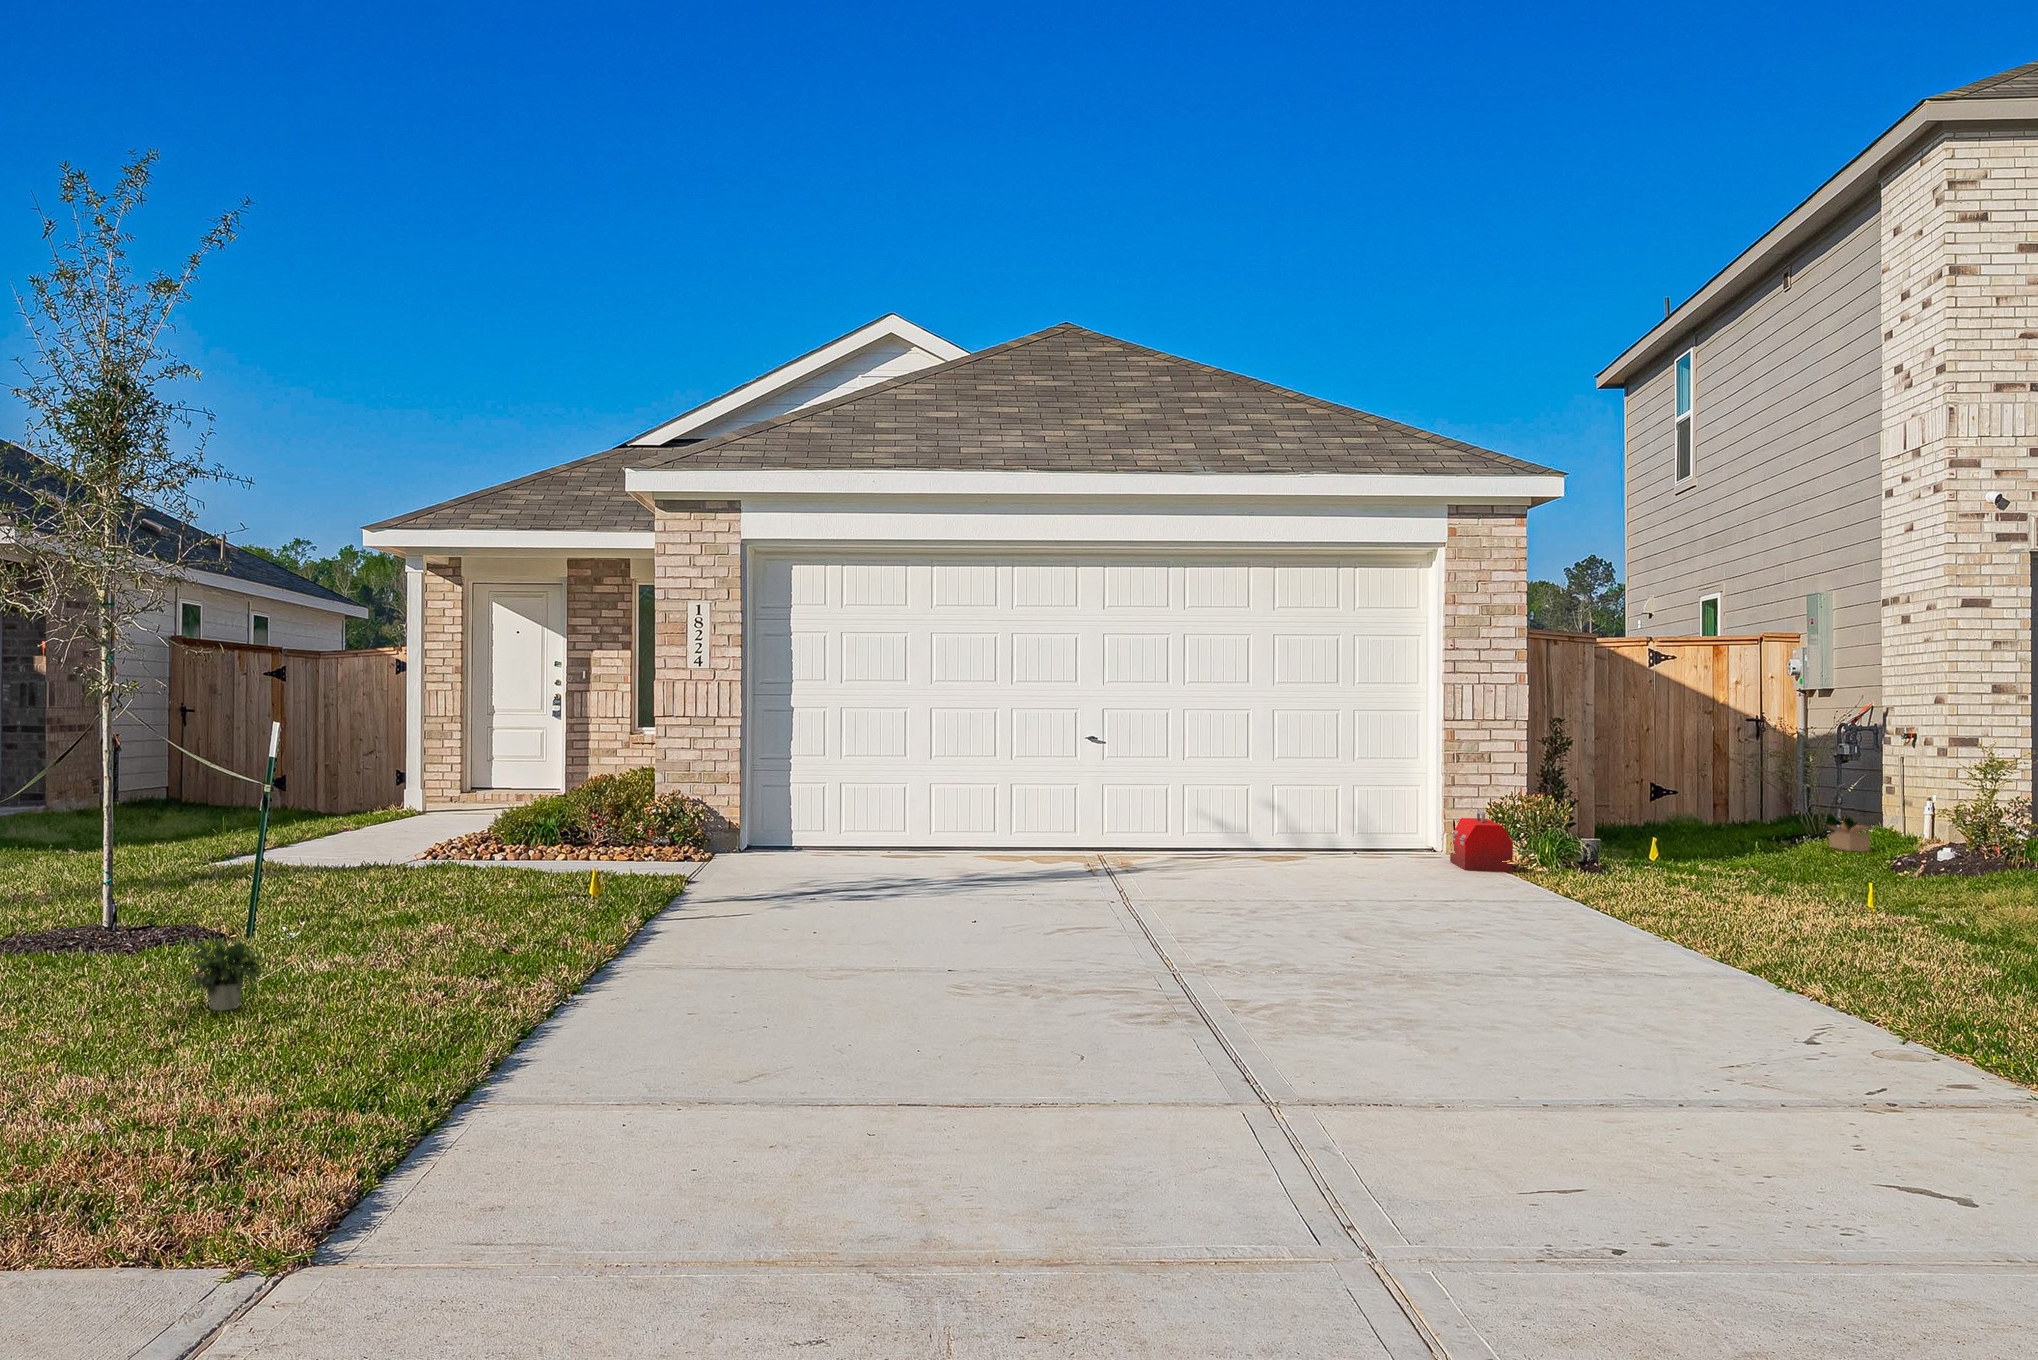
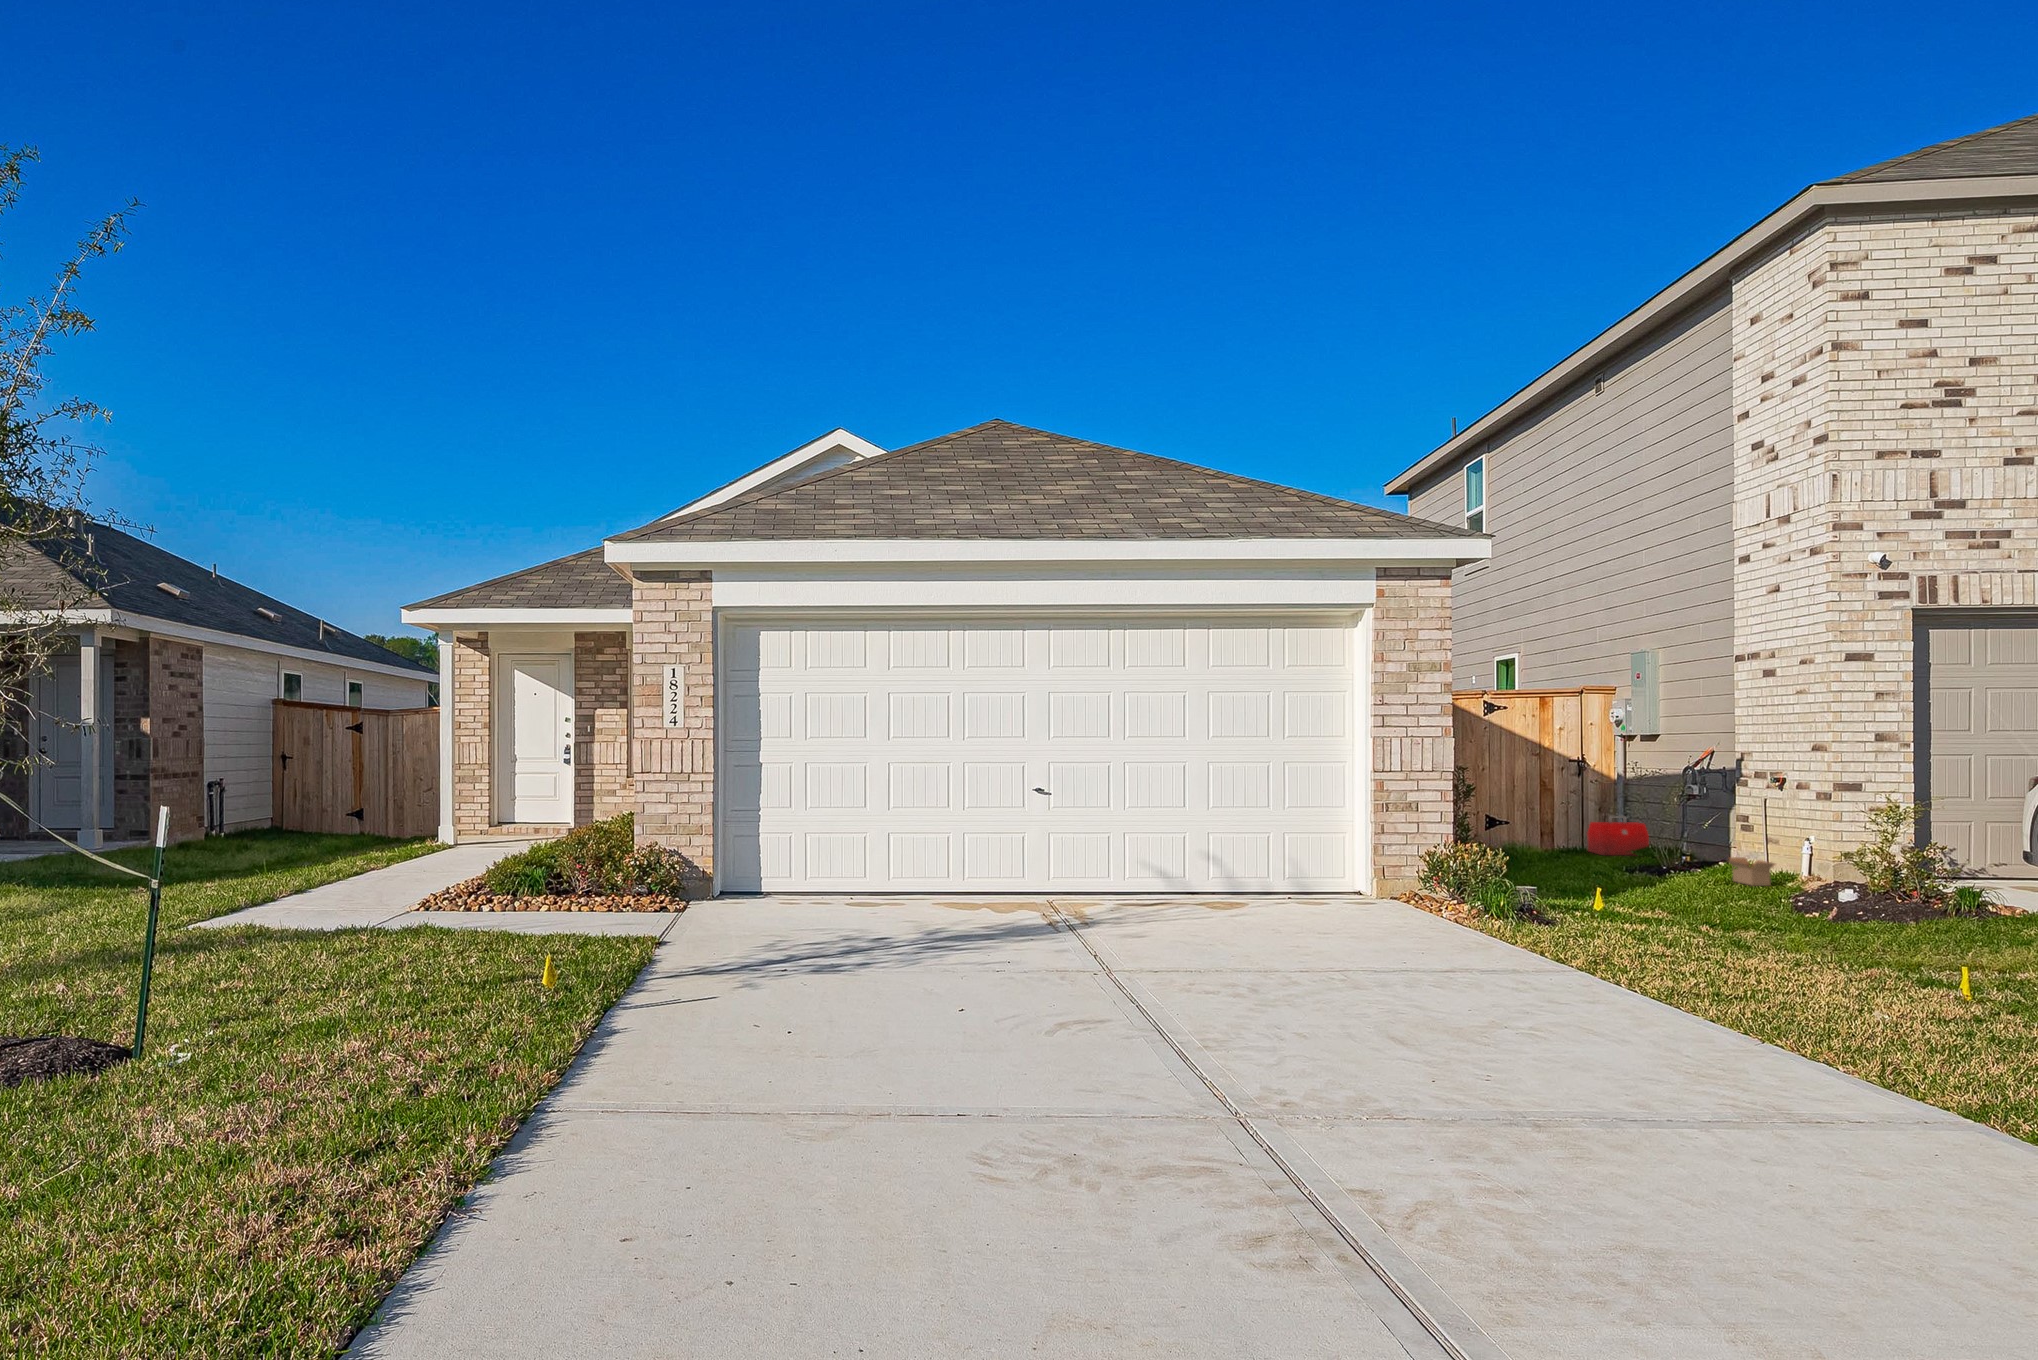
toolbox: present [1450,810,1513,872] -> present [1587,816,1649,855]
potted plant: present [188,938,267,1011] -> none [96,1032,185,1111]

